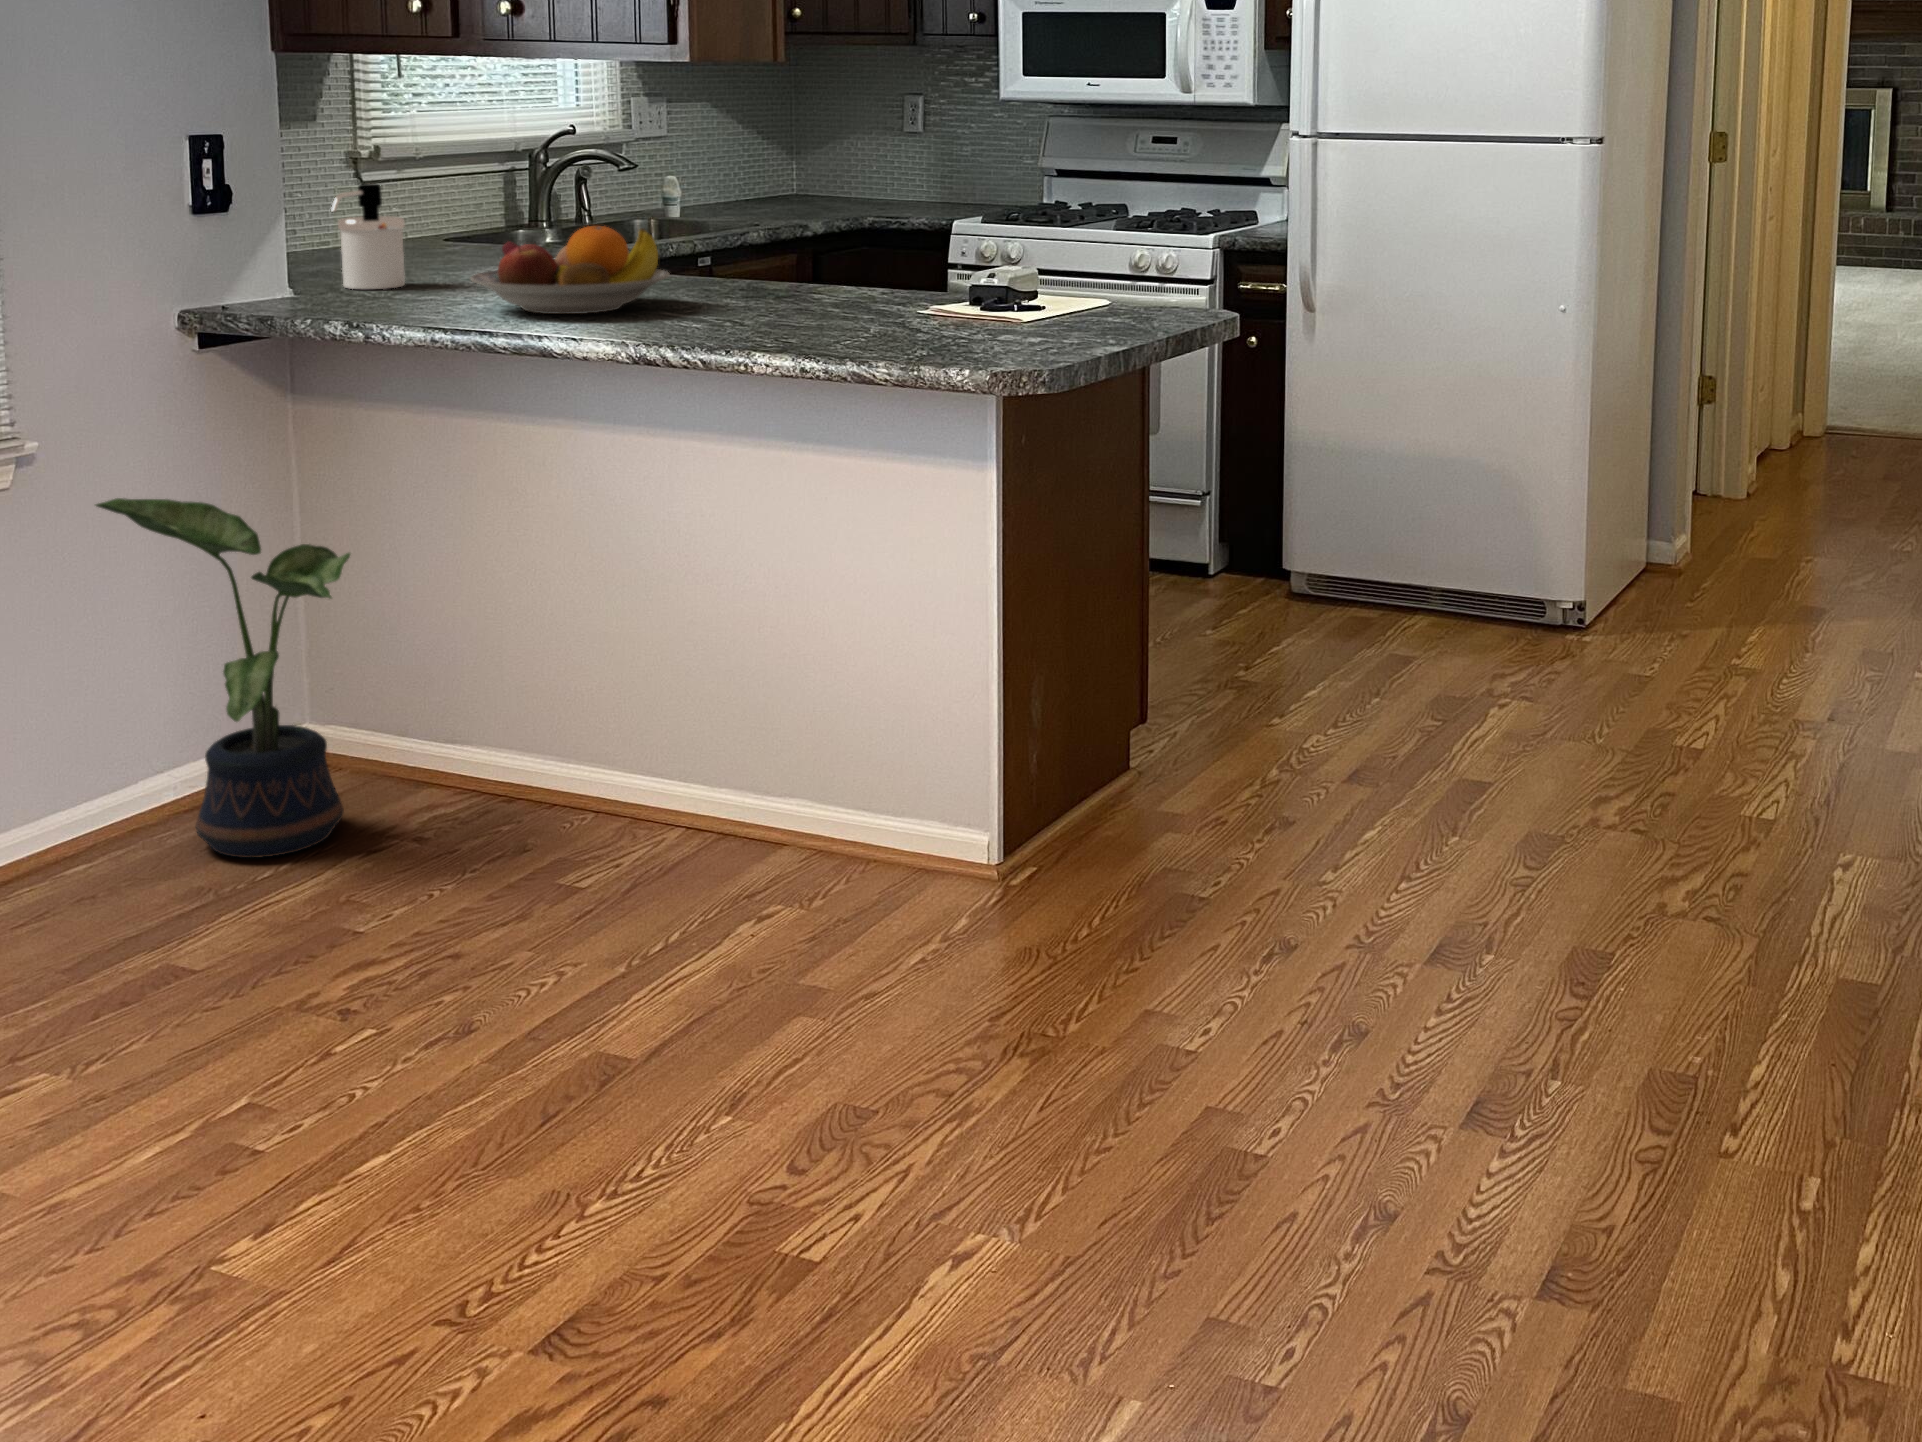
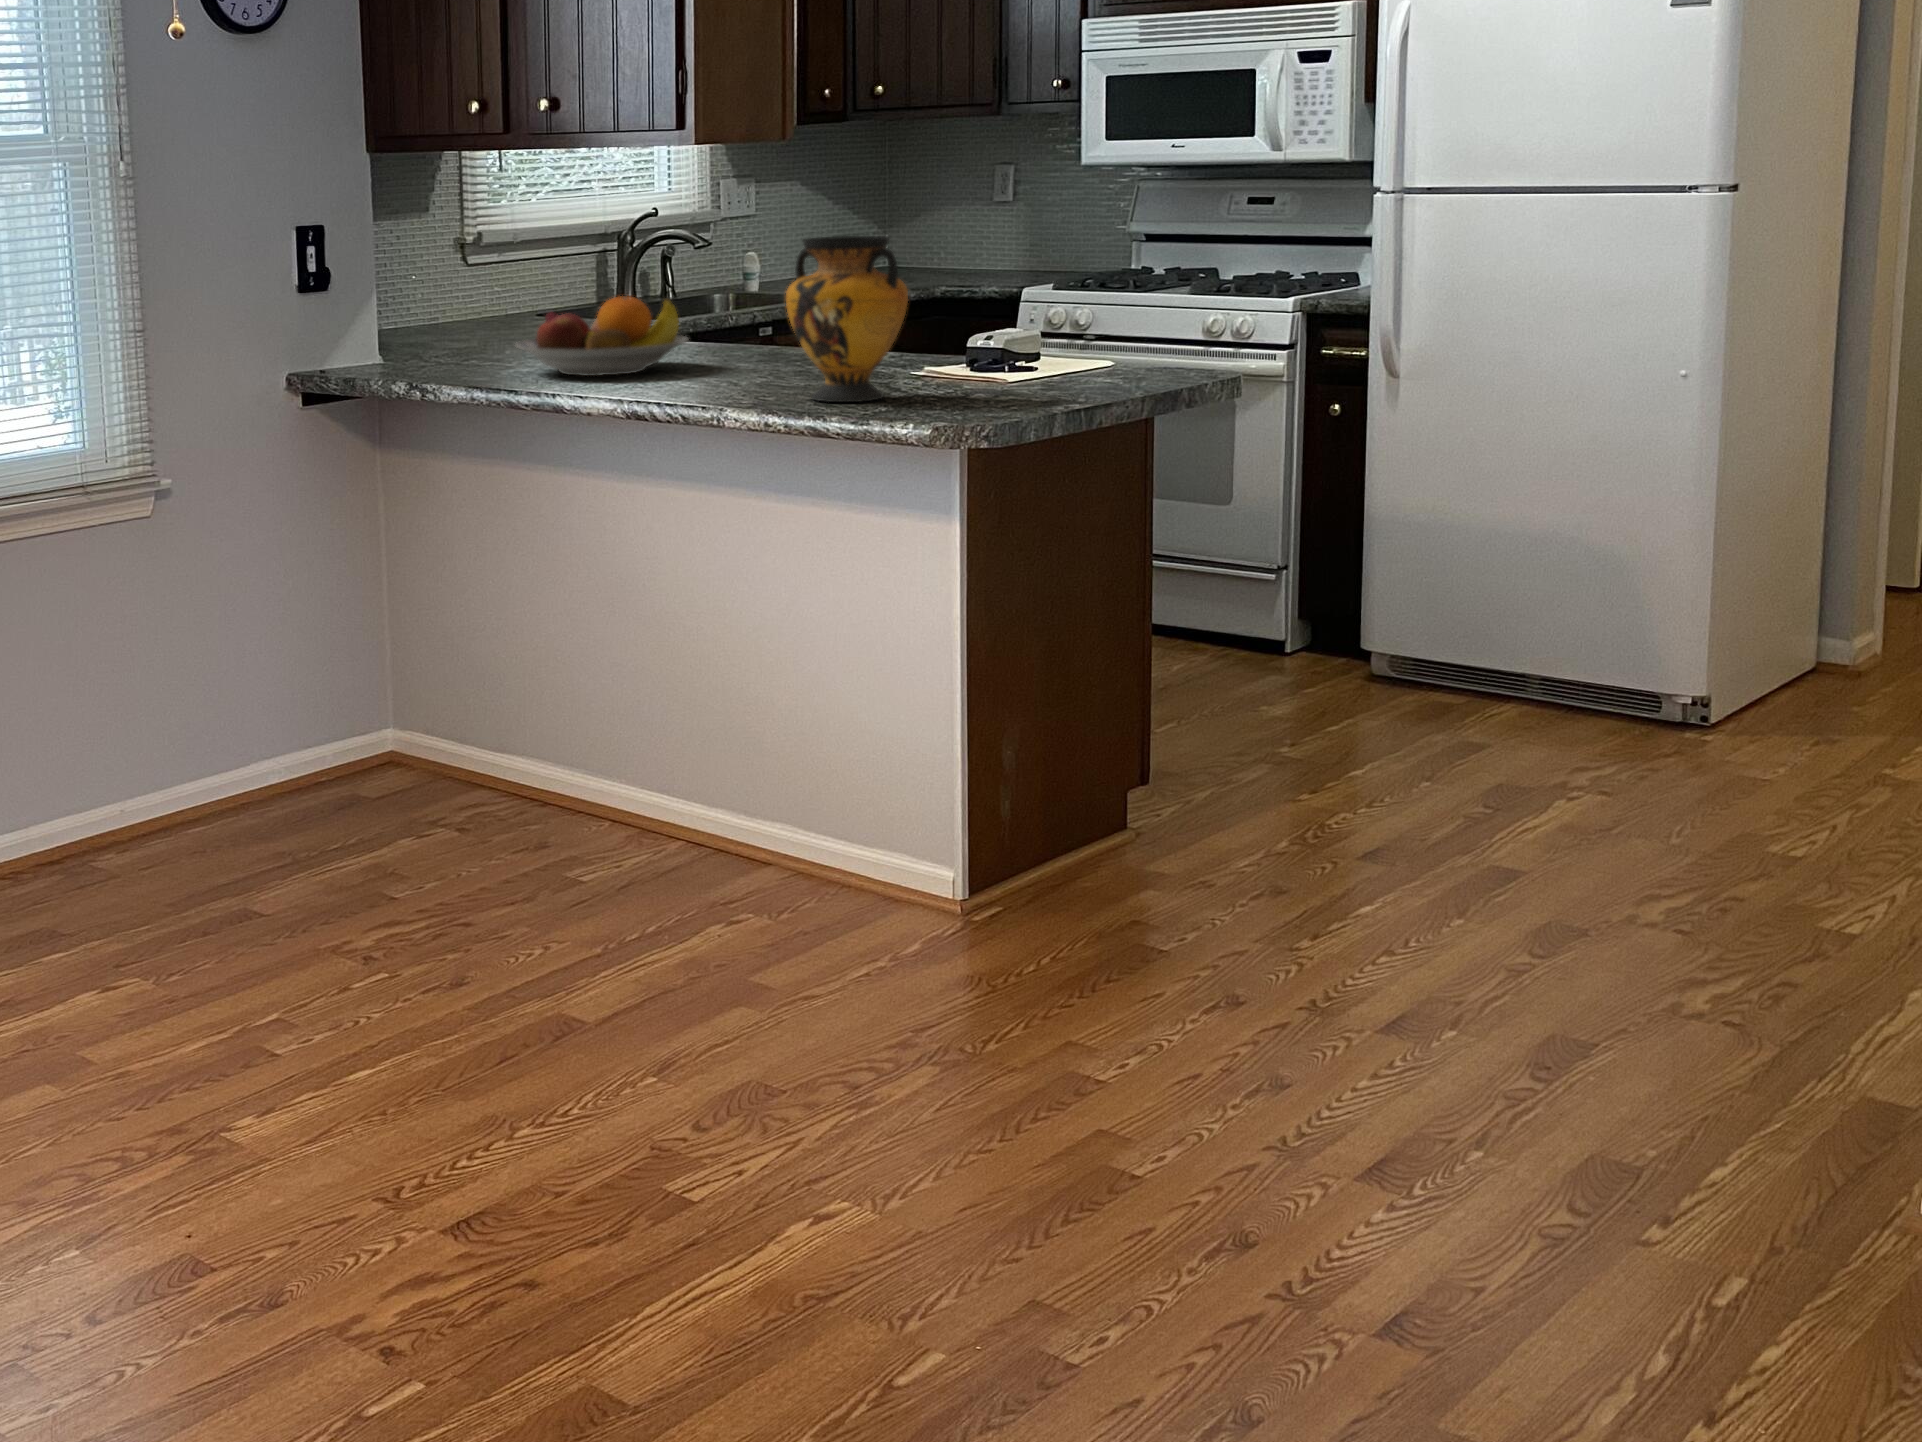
vase: none [804,168,933,345] -> present [786,236,908,402]
soap dispenser: present [331,183,405,289] -> none [412,263,476,356]
potted plant: present [95,498,350,858] -> none [216,528,418,834]

